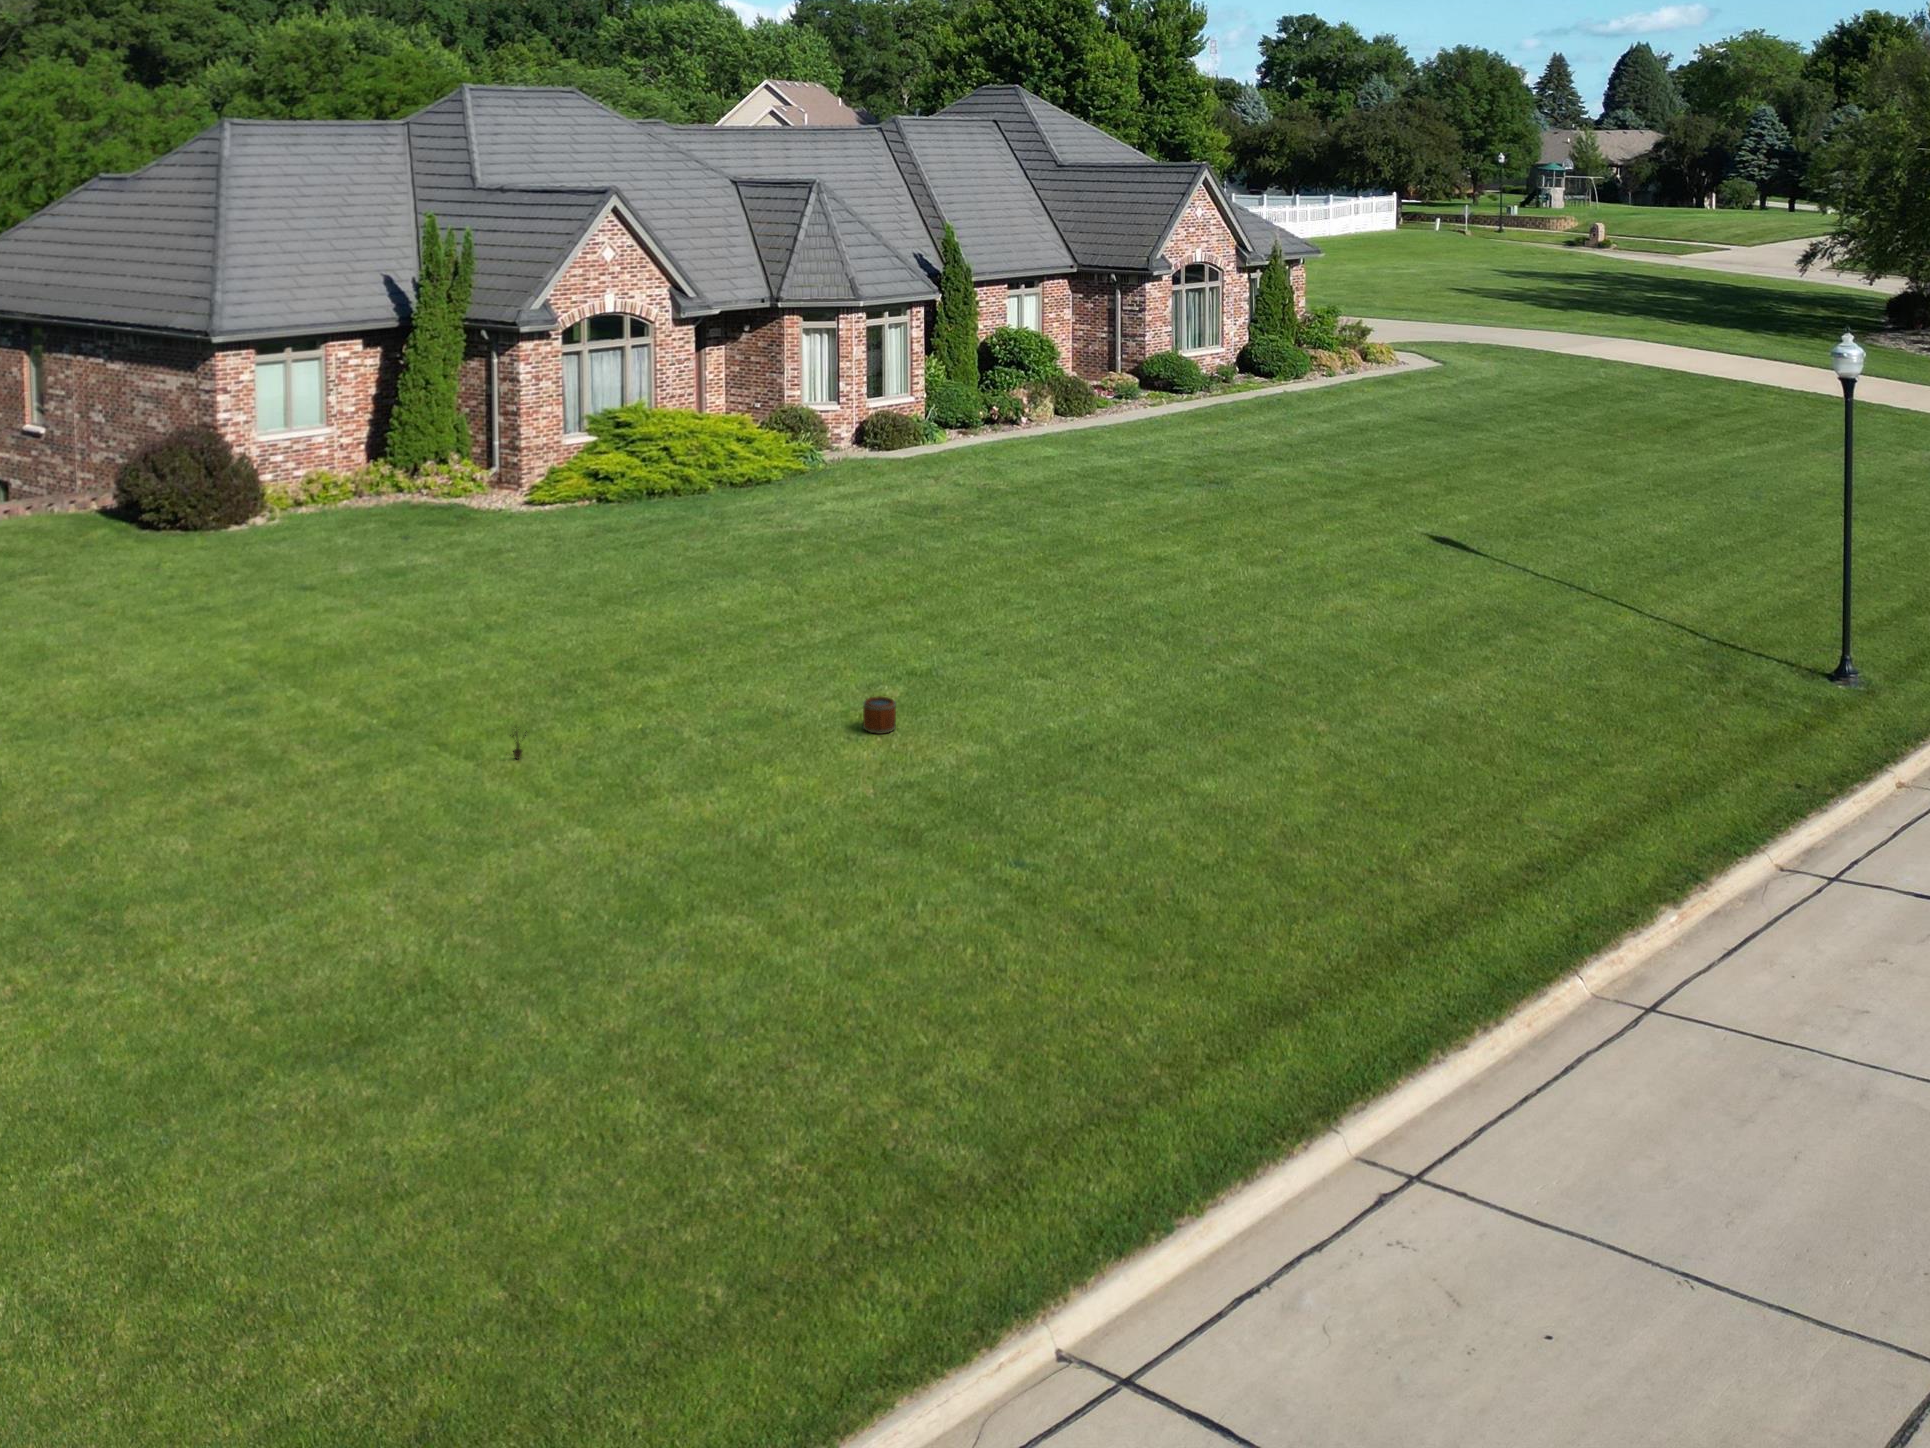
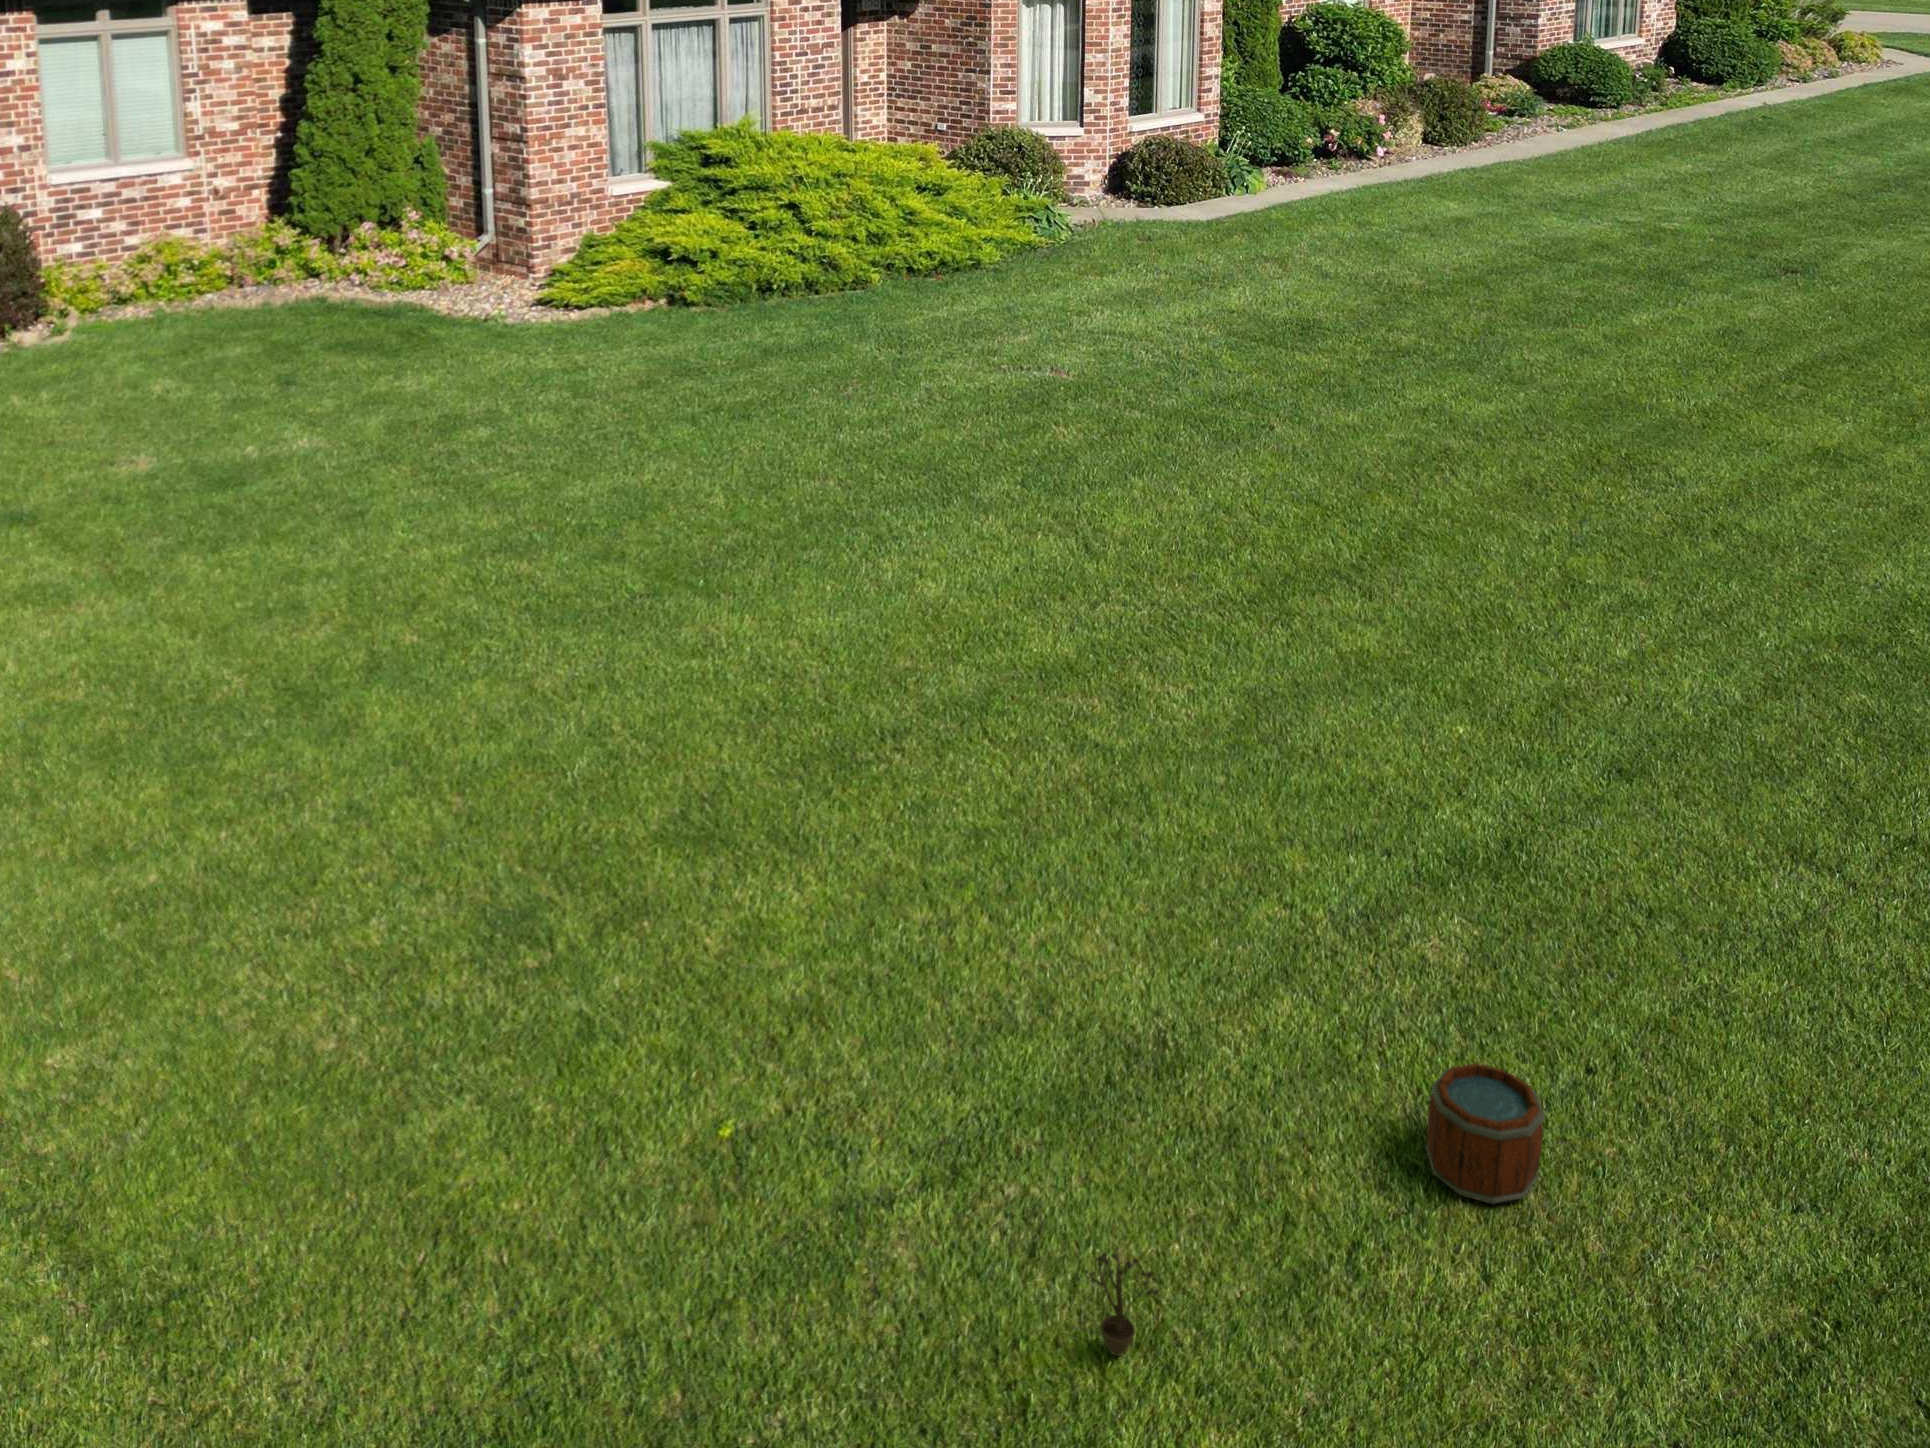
decorative plant: present [506,727,527,759] -> present [1070,1247,1159,1356]

